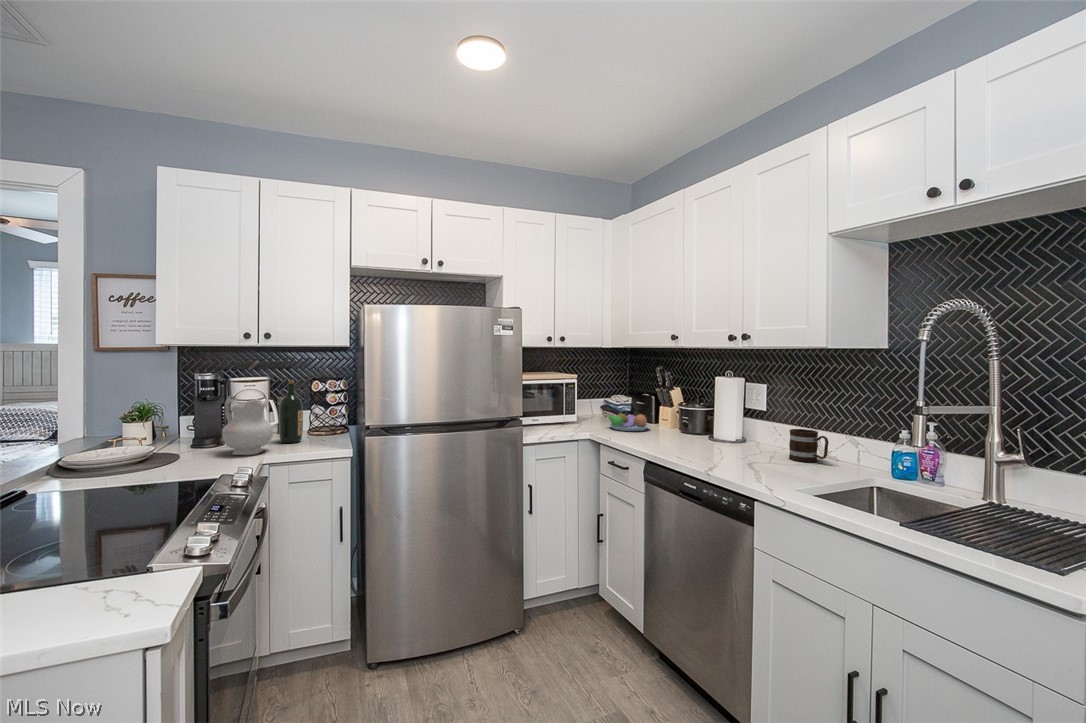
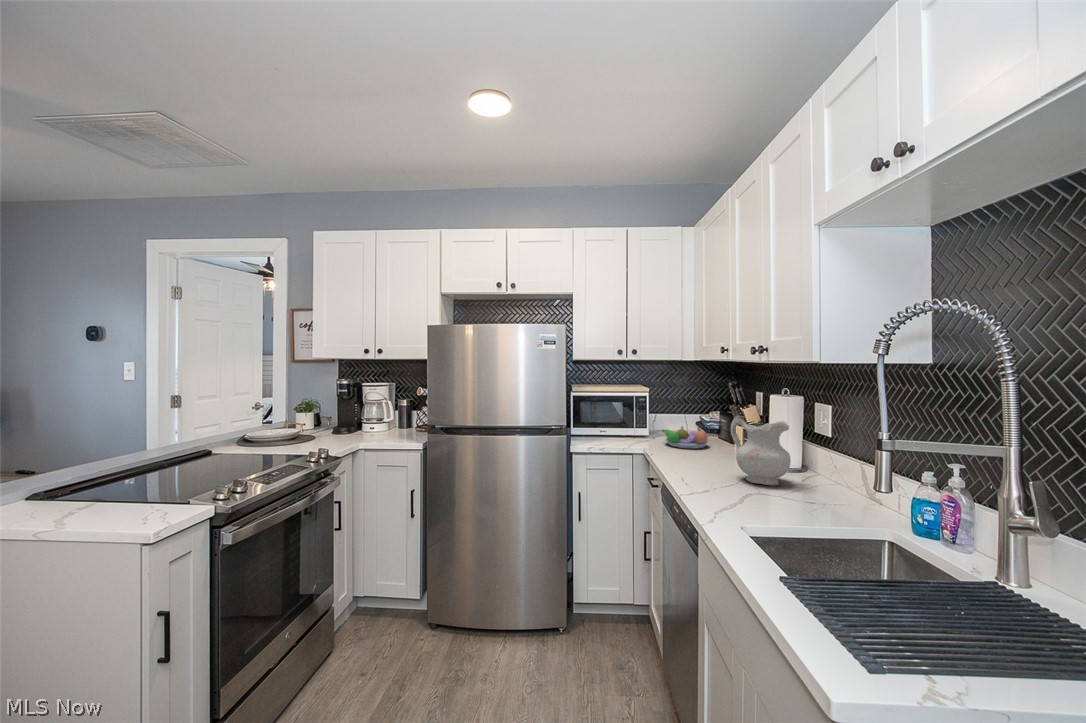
wine bottle: present [279,380,303,443] -> none [388,386,405,434]
ceramic pitcher: present [222,396,274,455] -> present [731,416,791,486]
mug: present [789,429,829,462] -> none [811,459,851,502]

